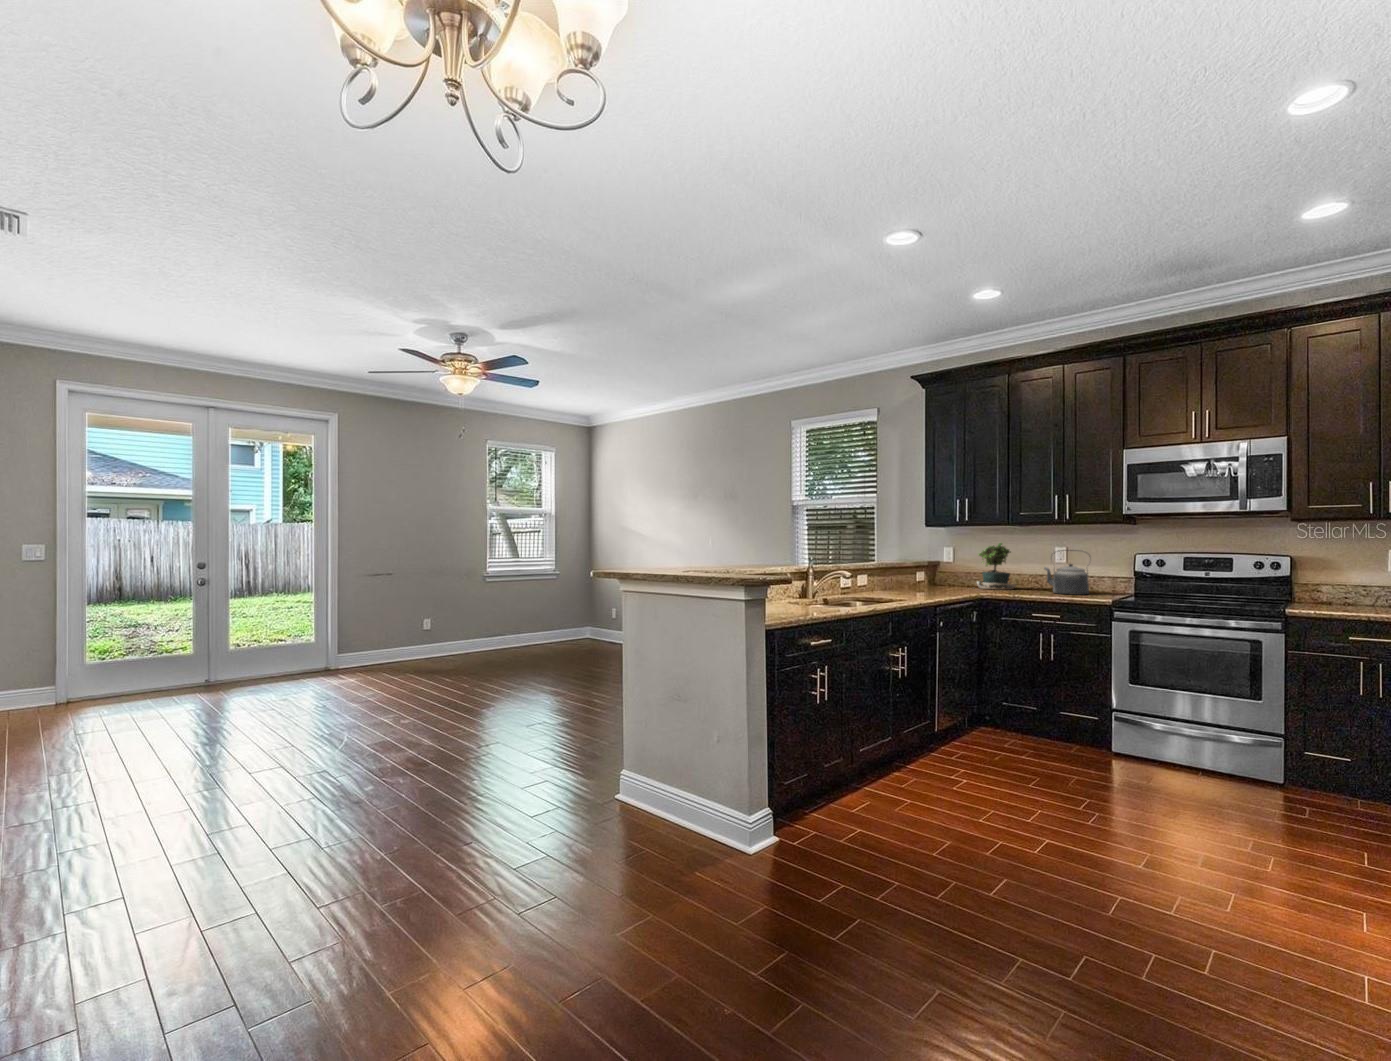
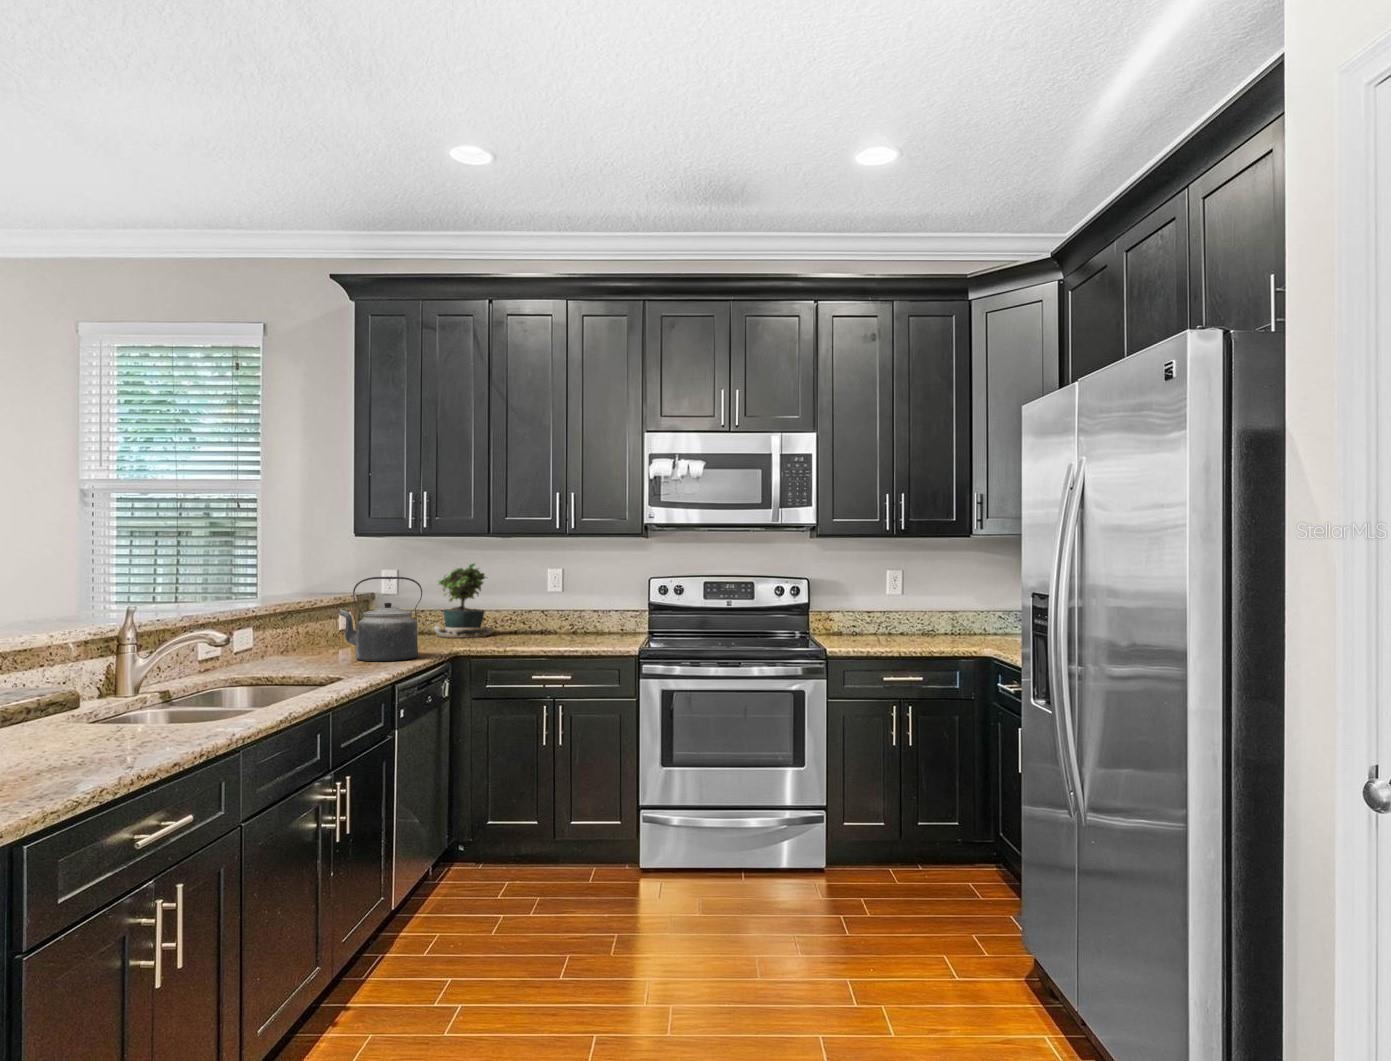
kettle: present [1044,550,1090,595] -> present [340,577,422,661]

